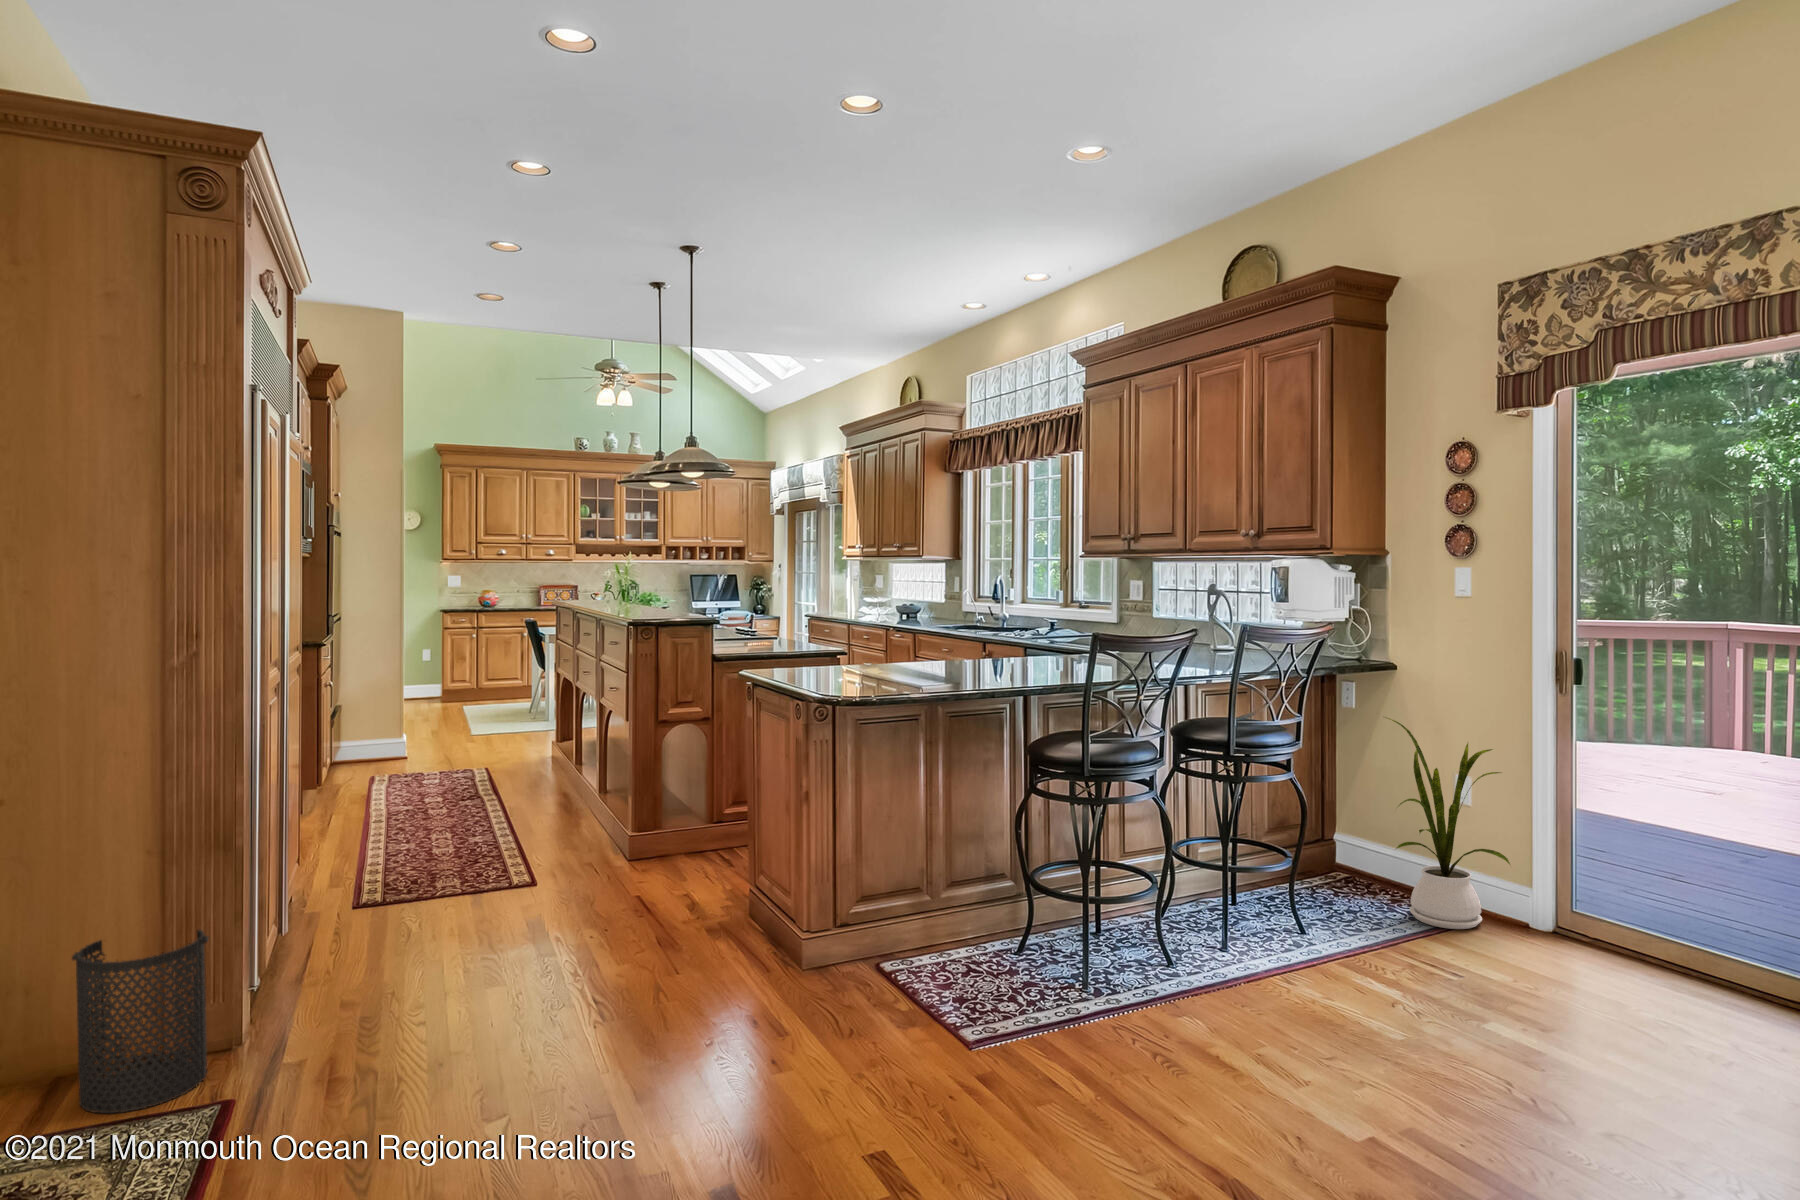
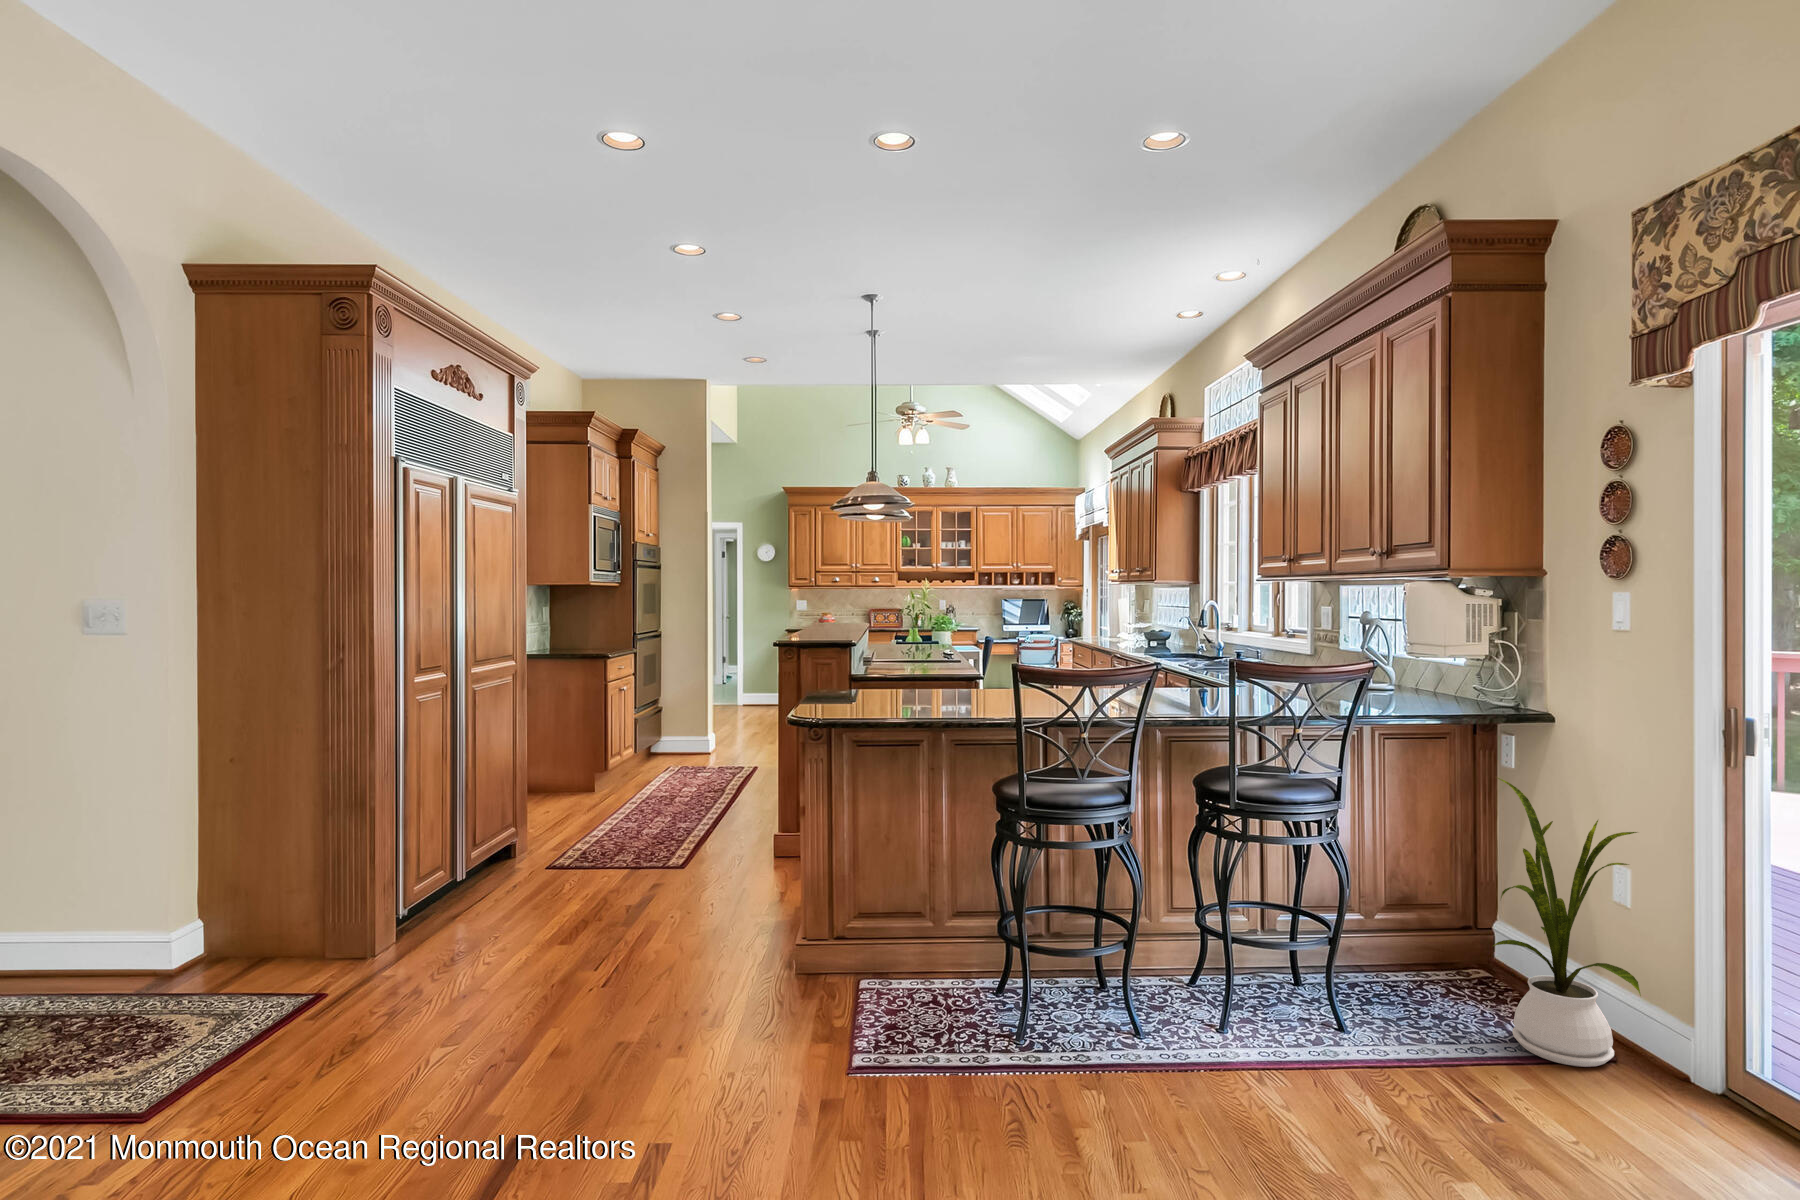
trash can: present [72,930,209,1113] -> none [213,860,305,992]

